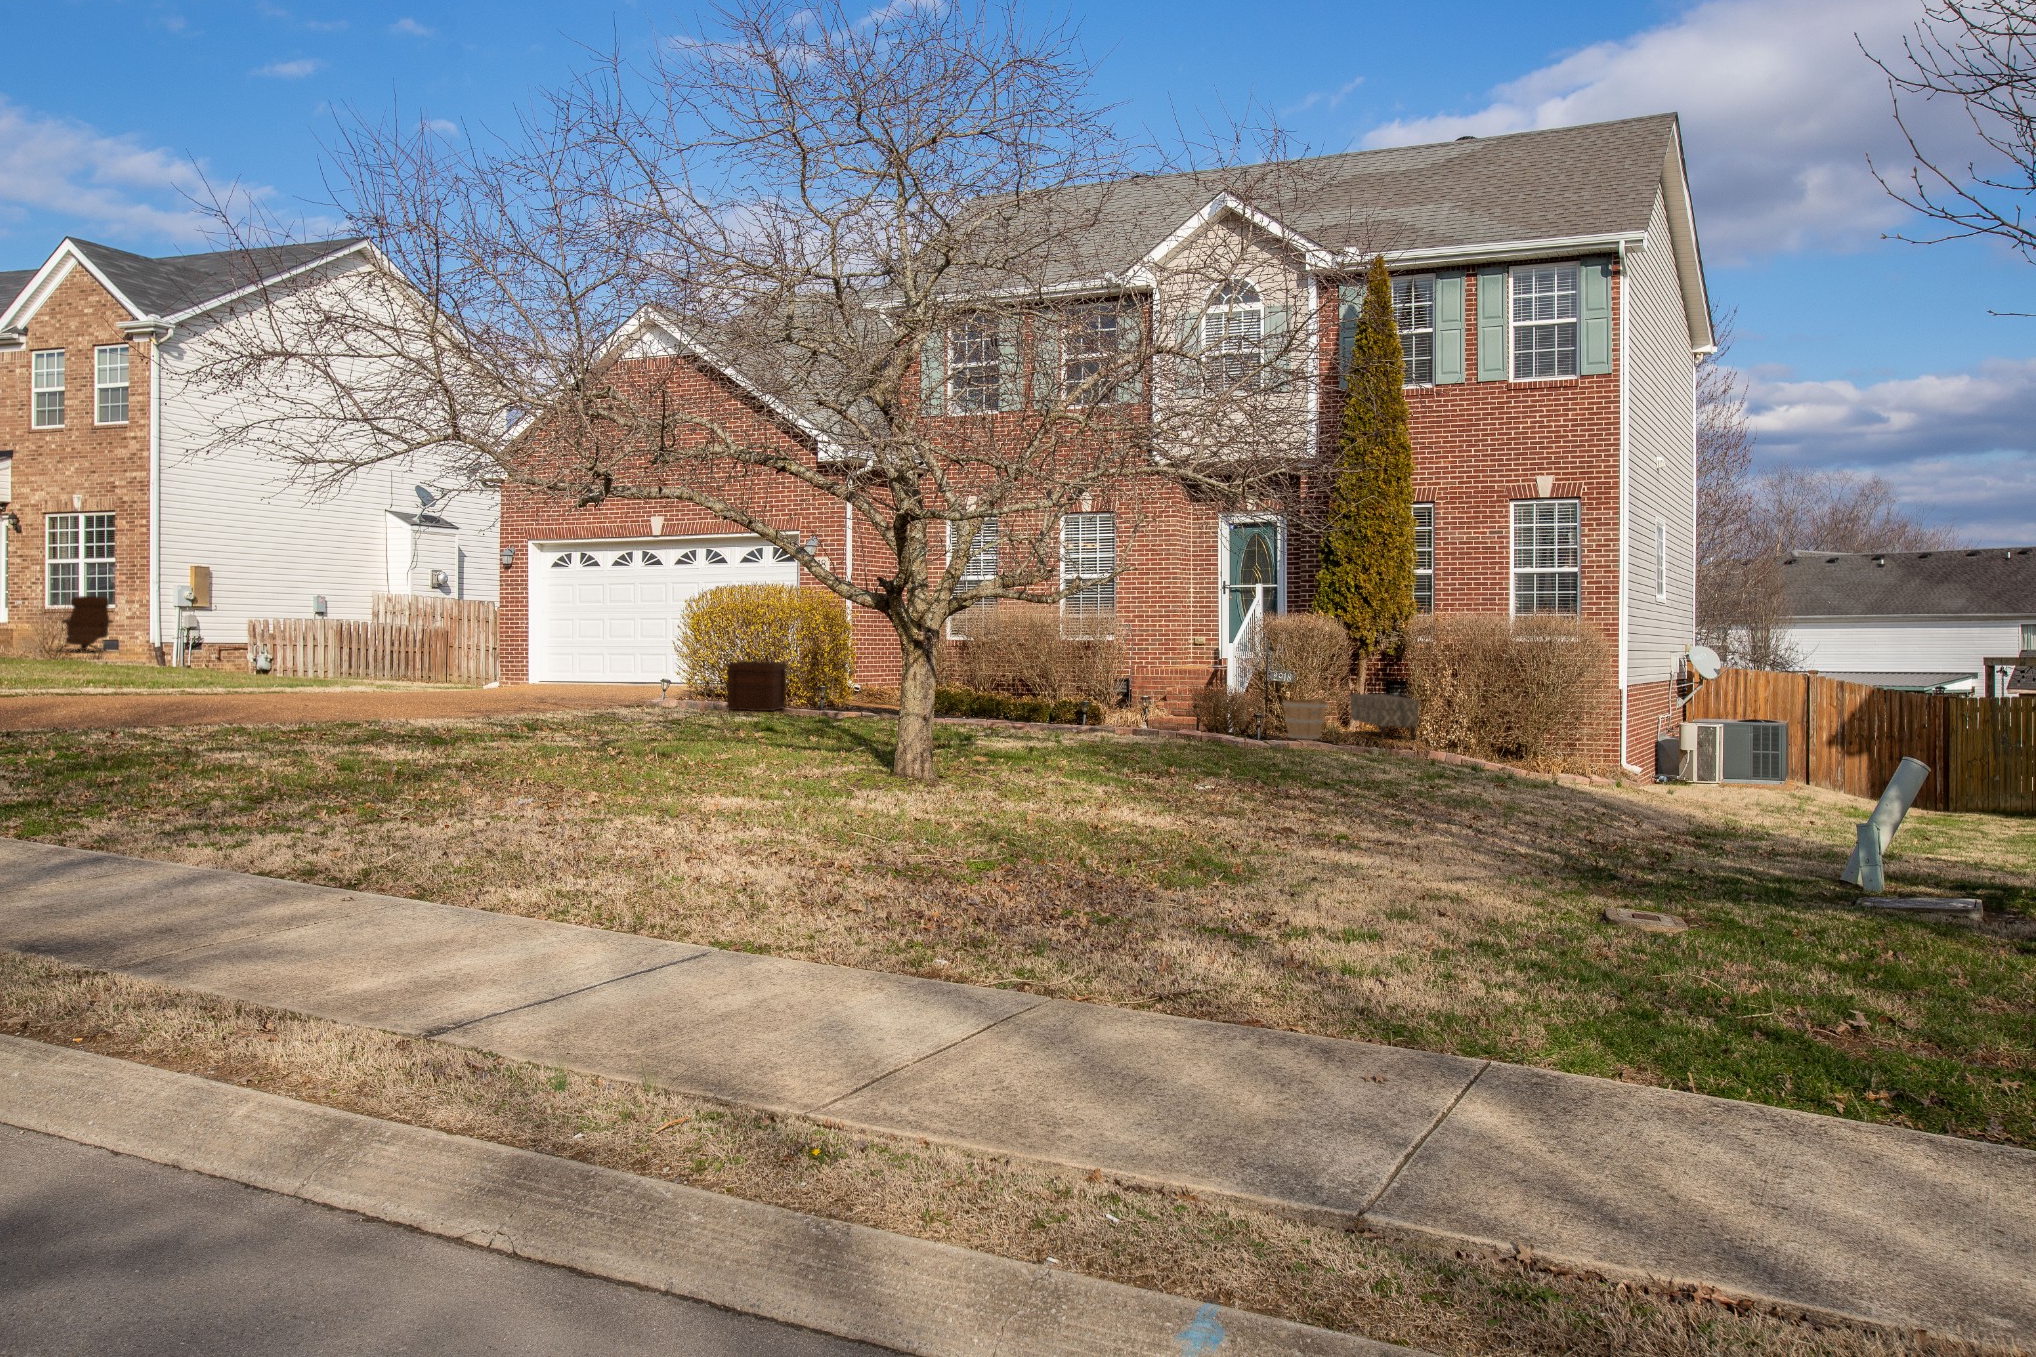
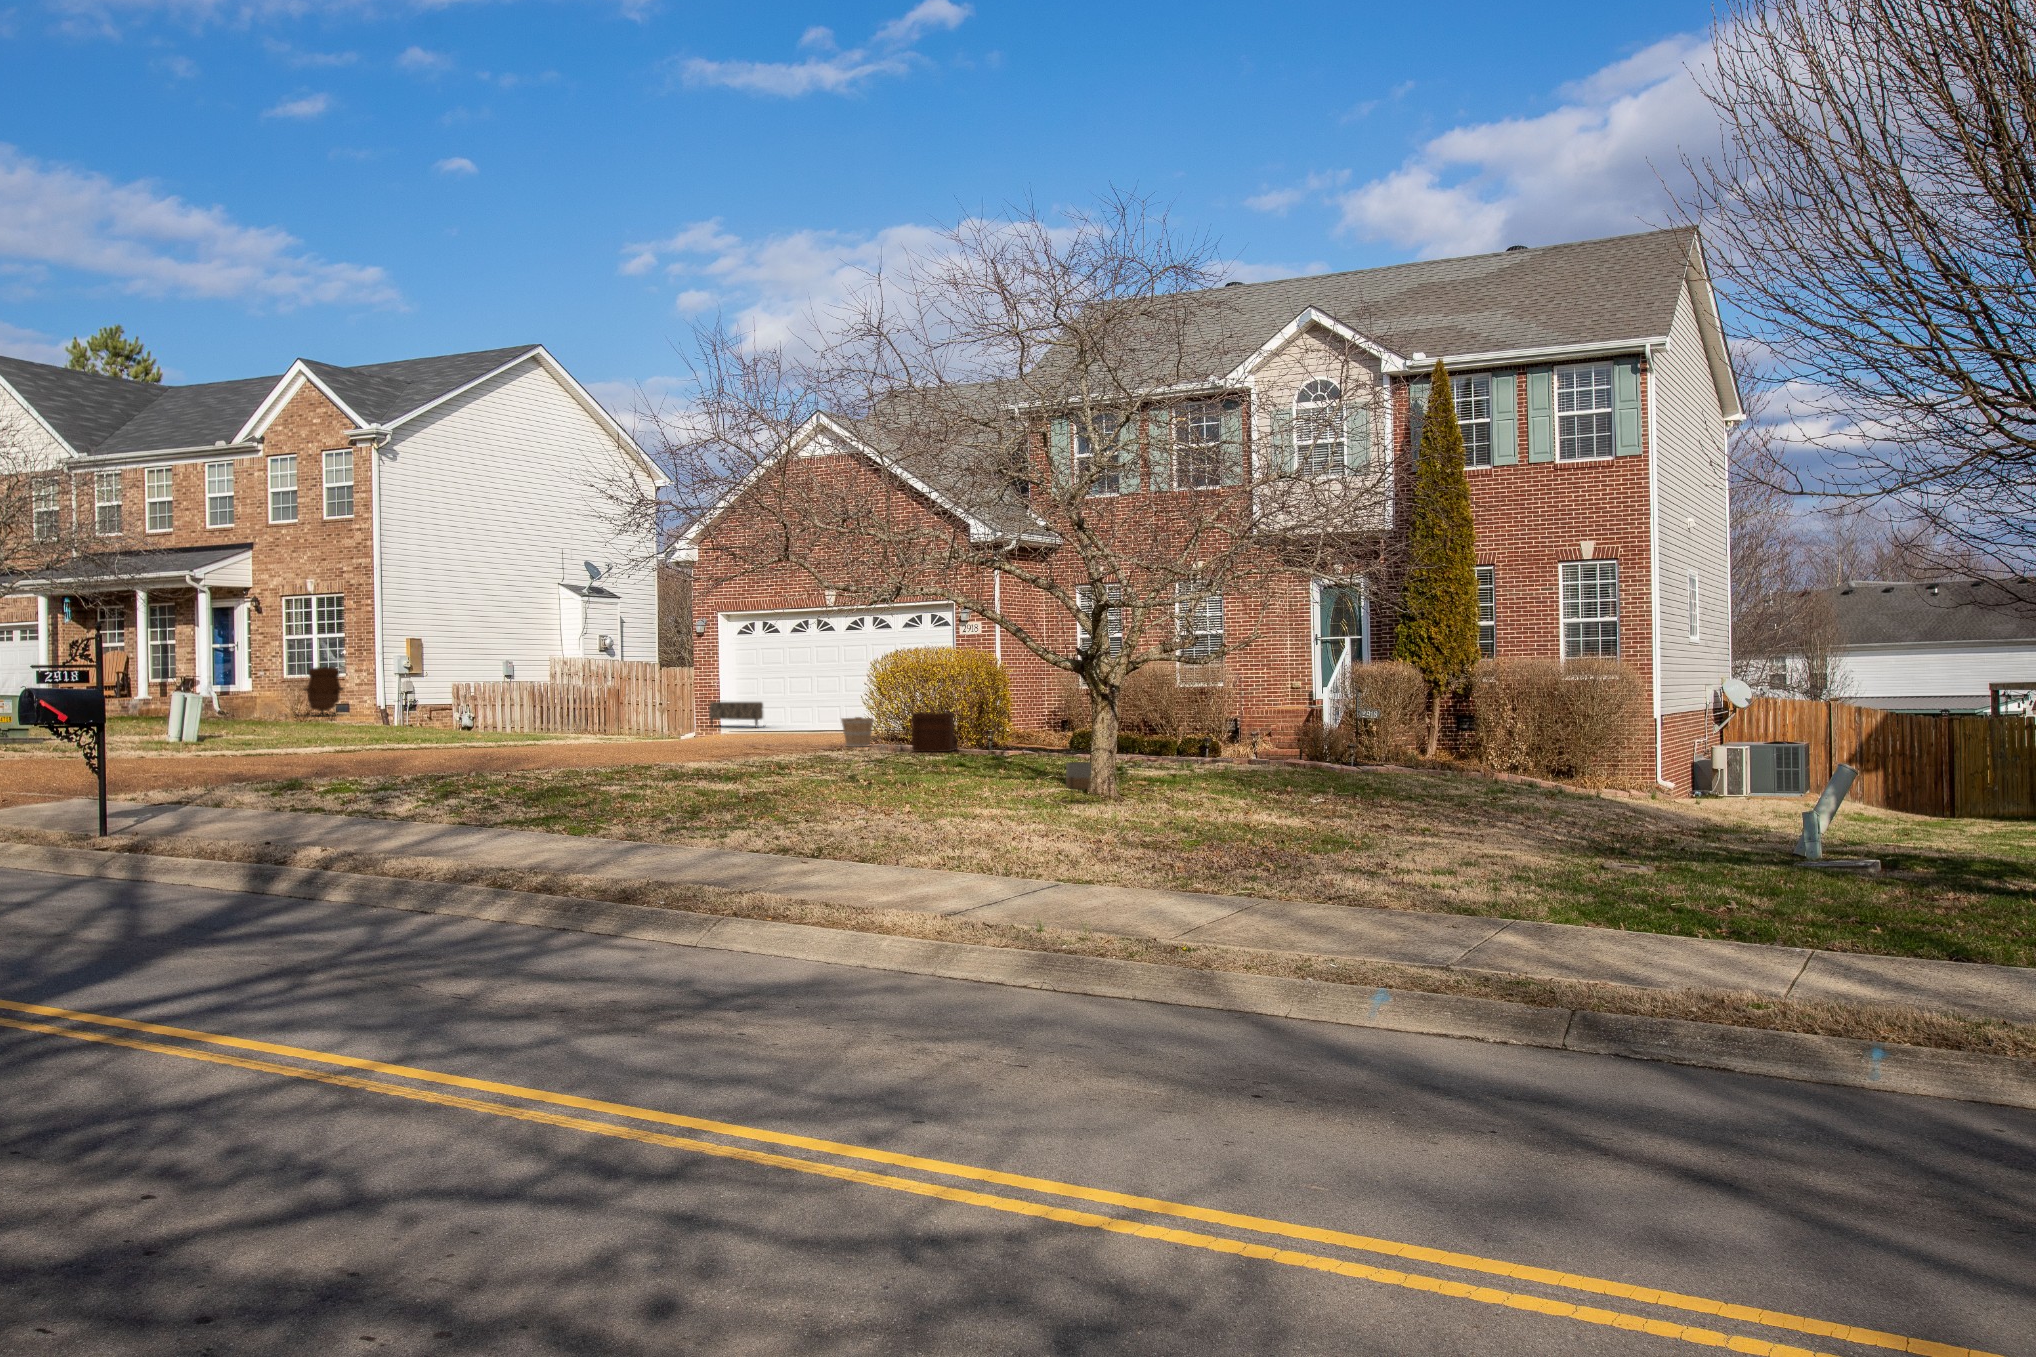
bench: present [1349,694,1419,739] -> present [709,702,763,727]
wooden bucket: present [1283,699,1328,740] -> present [841,717,874,747]
planter: none [861,732,899,787] -> present [1066,762,1091,790]

